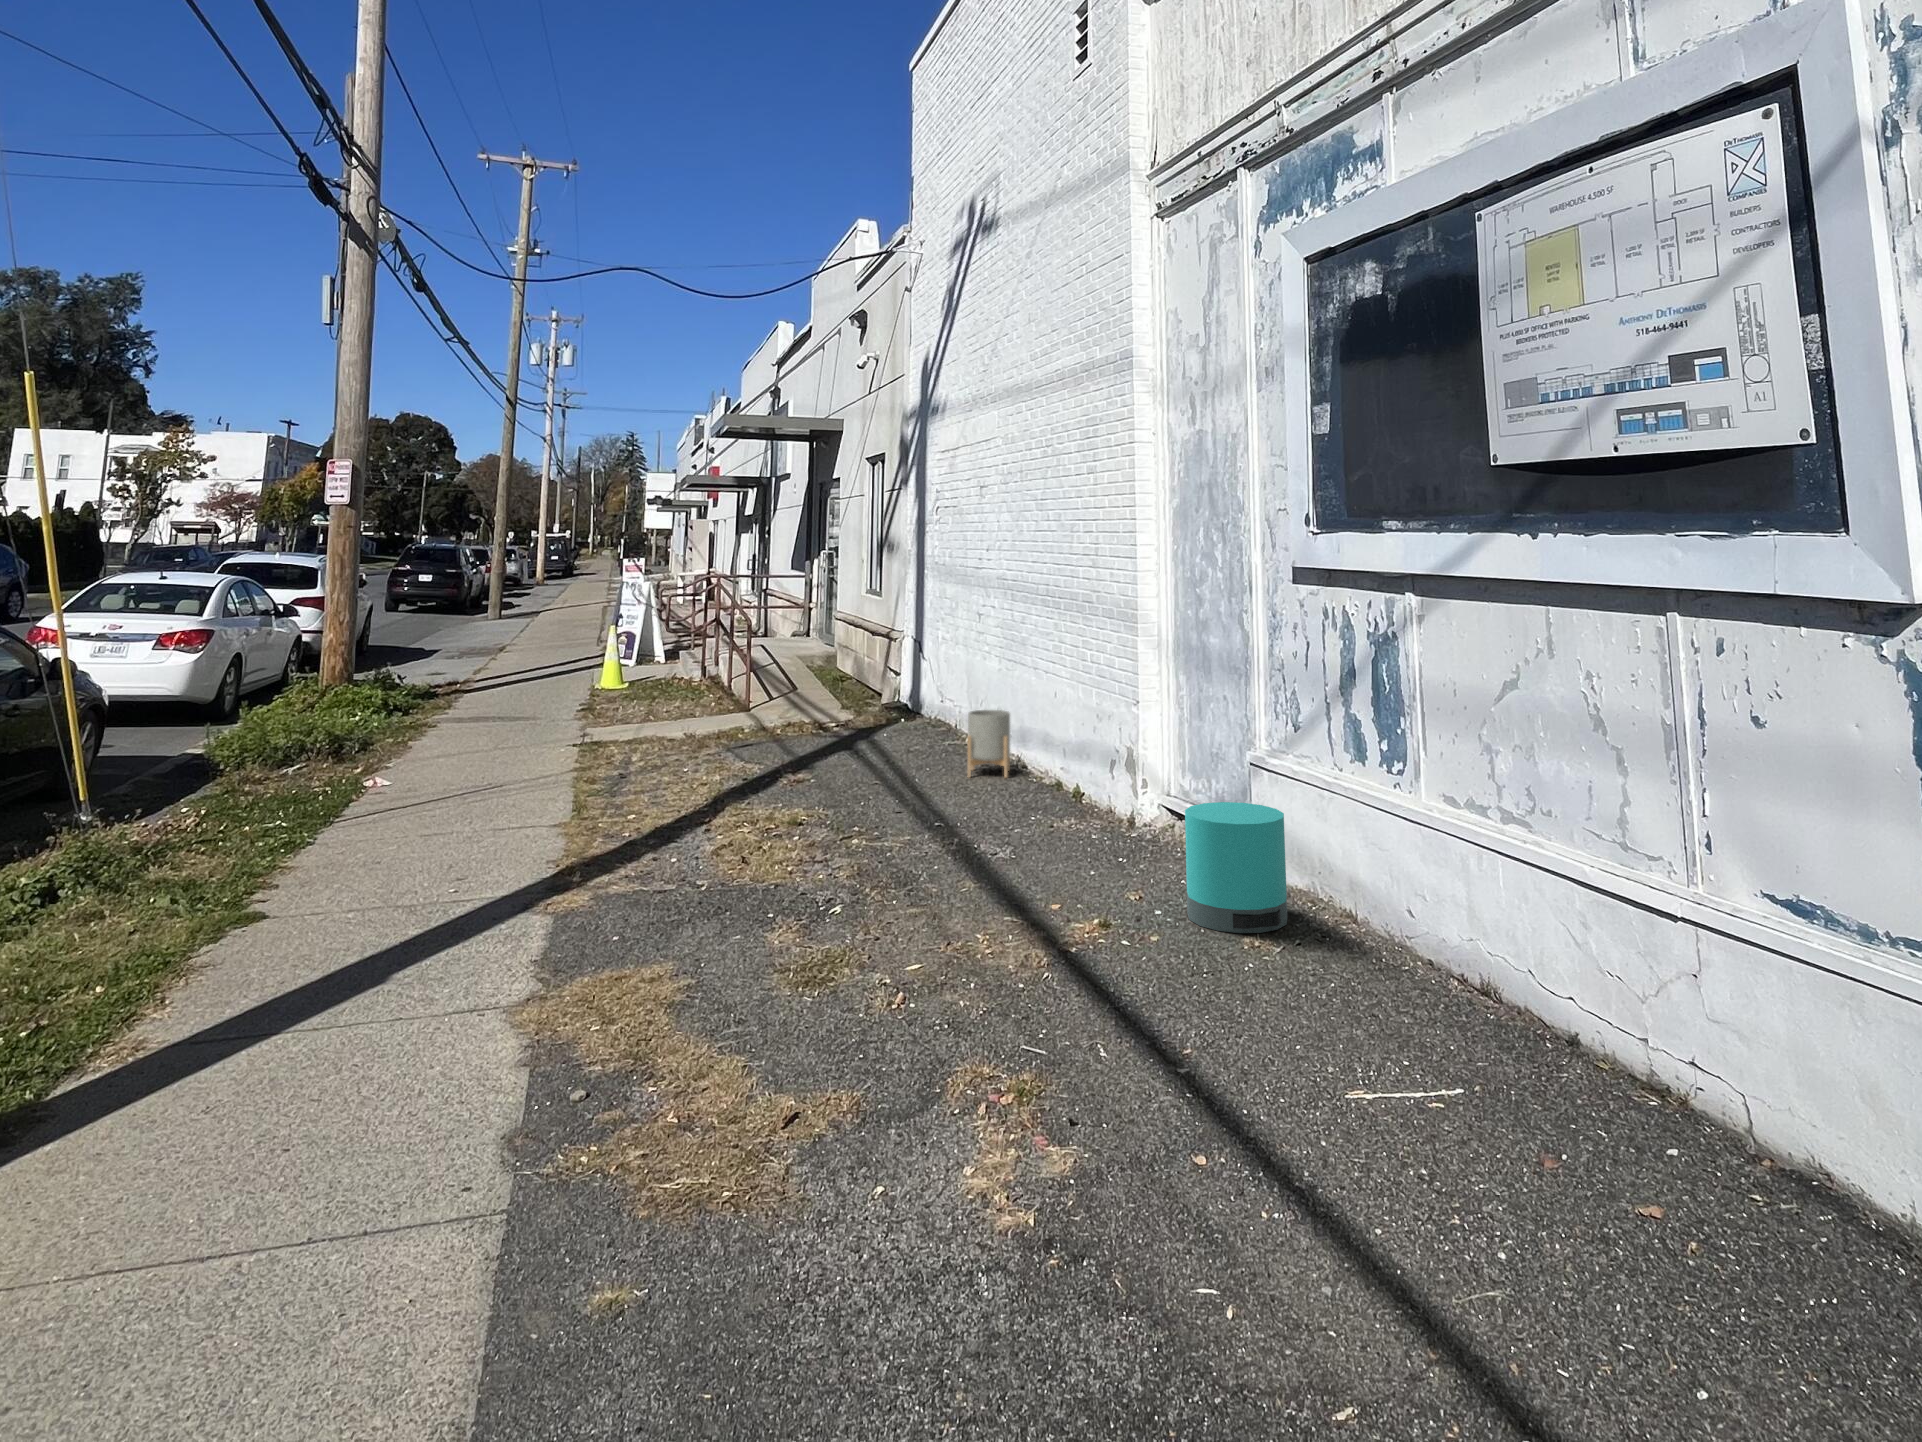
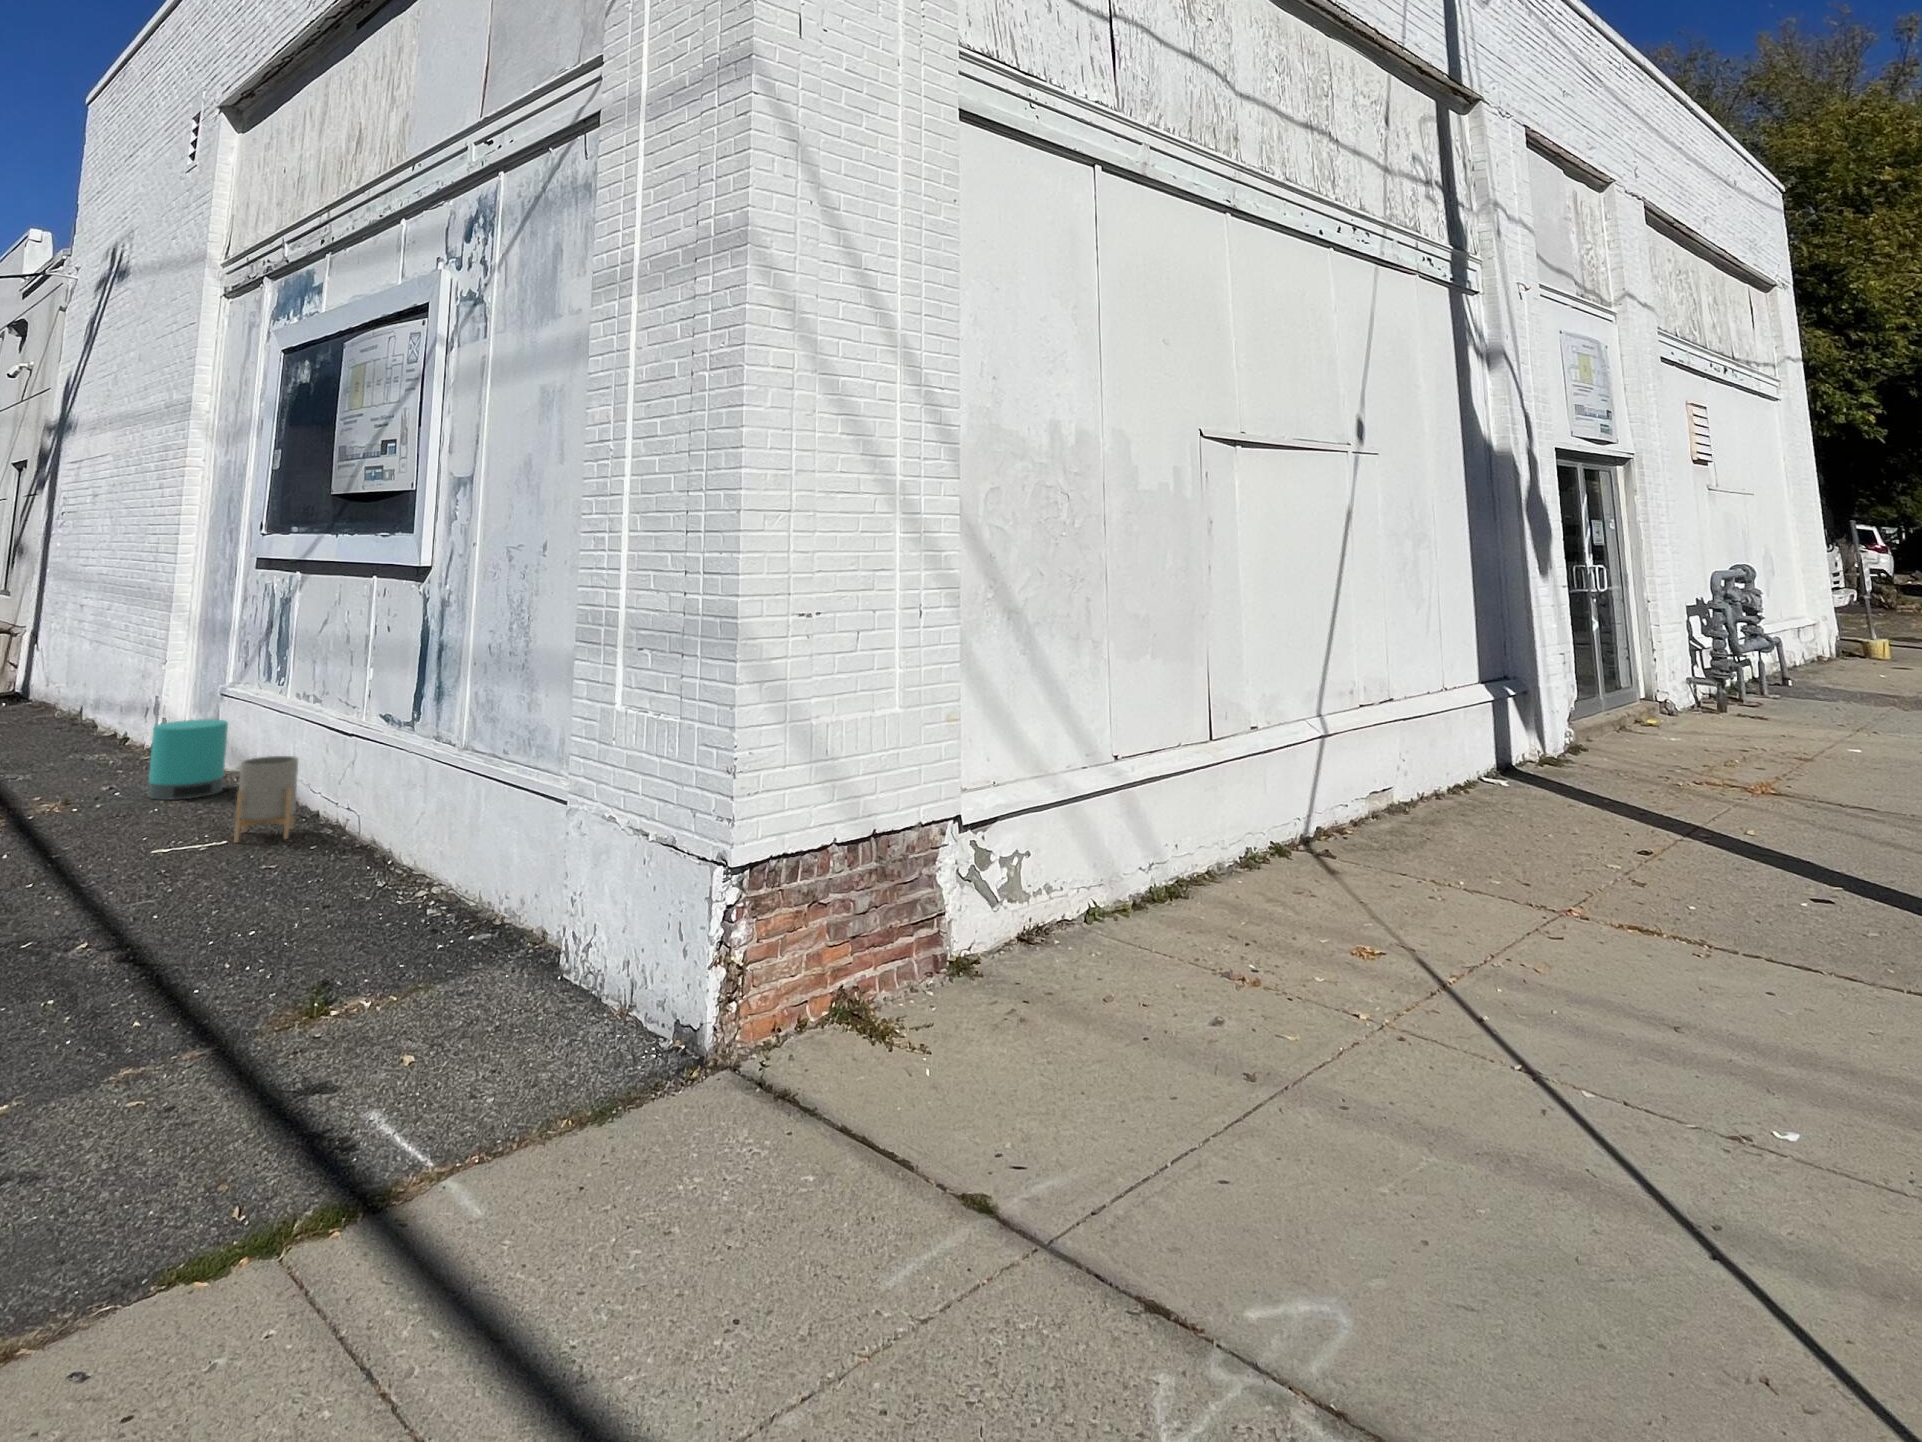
planter: present [968,710,1010,778] -> present [234,756,299,843]

